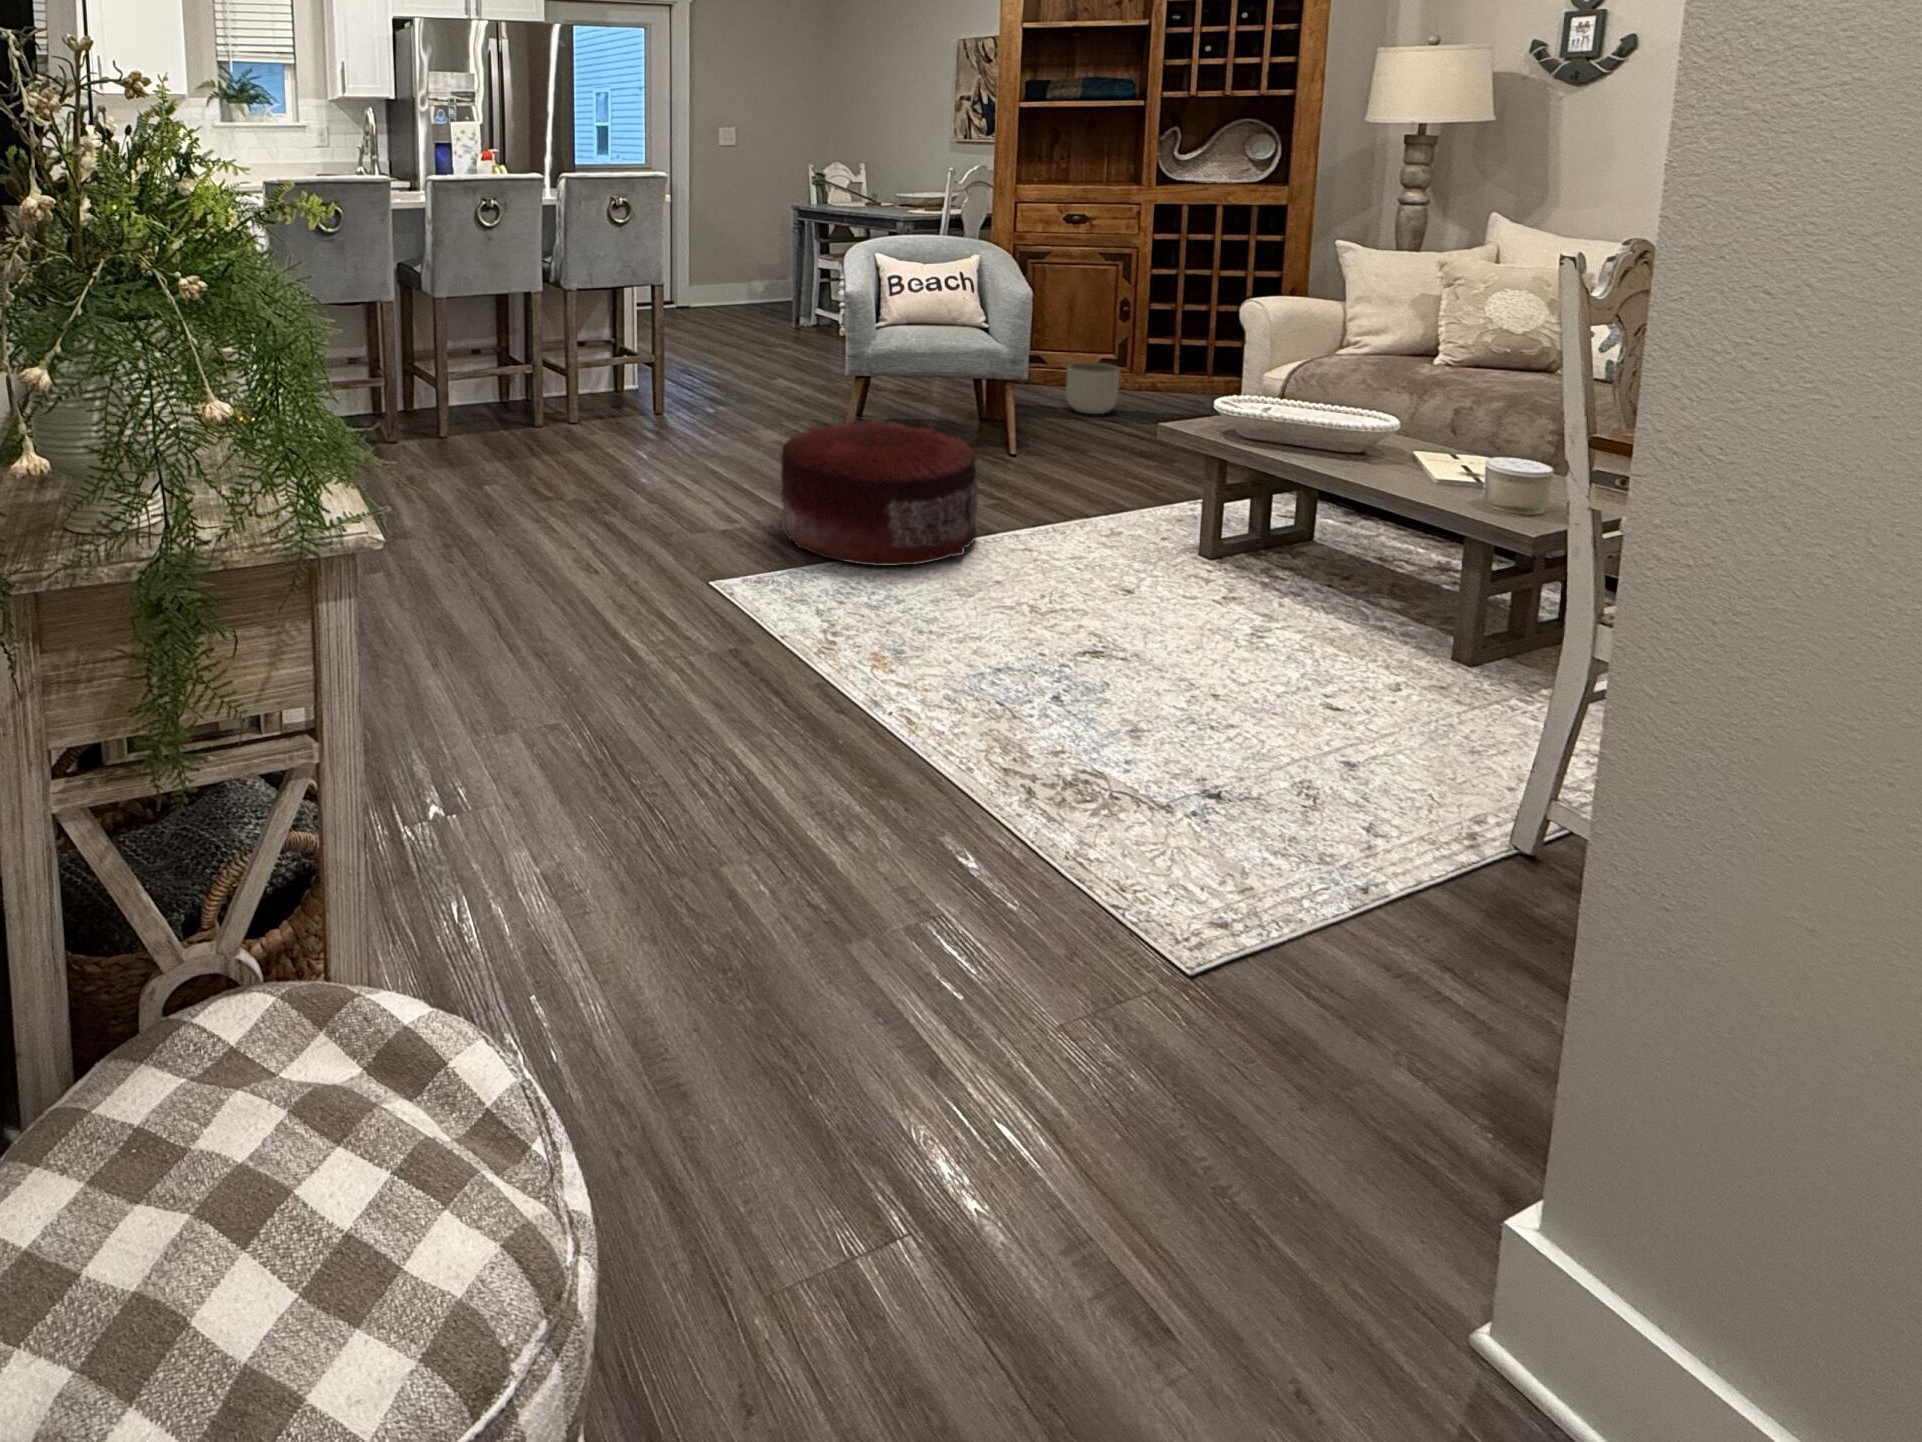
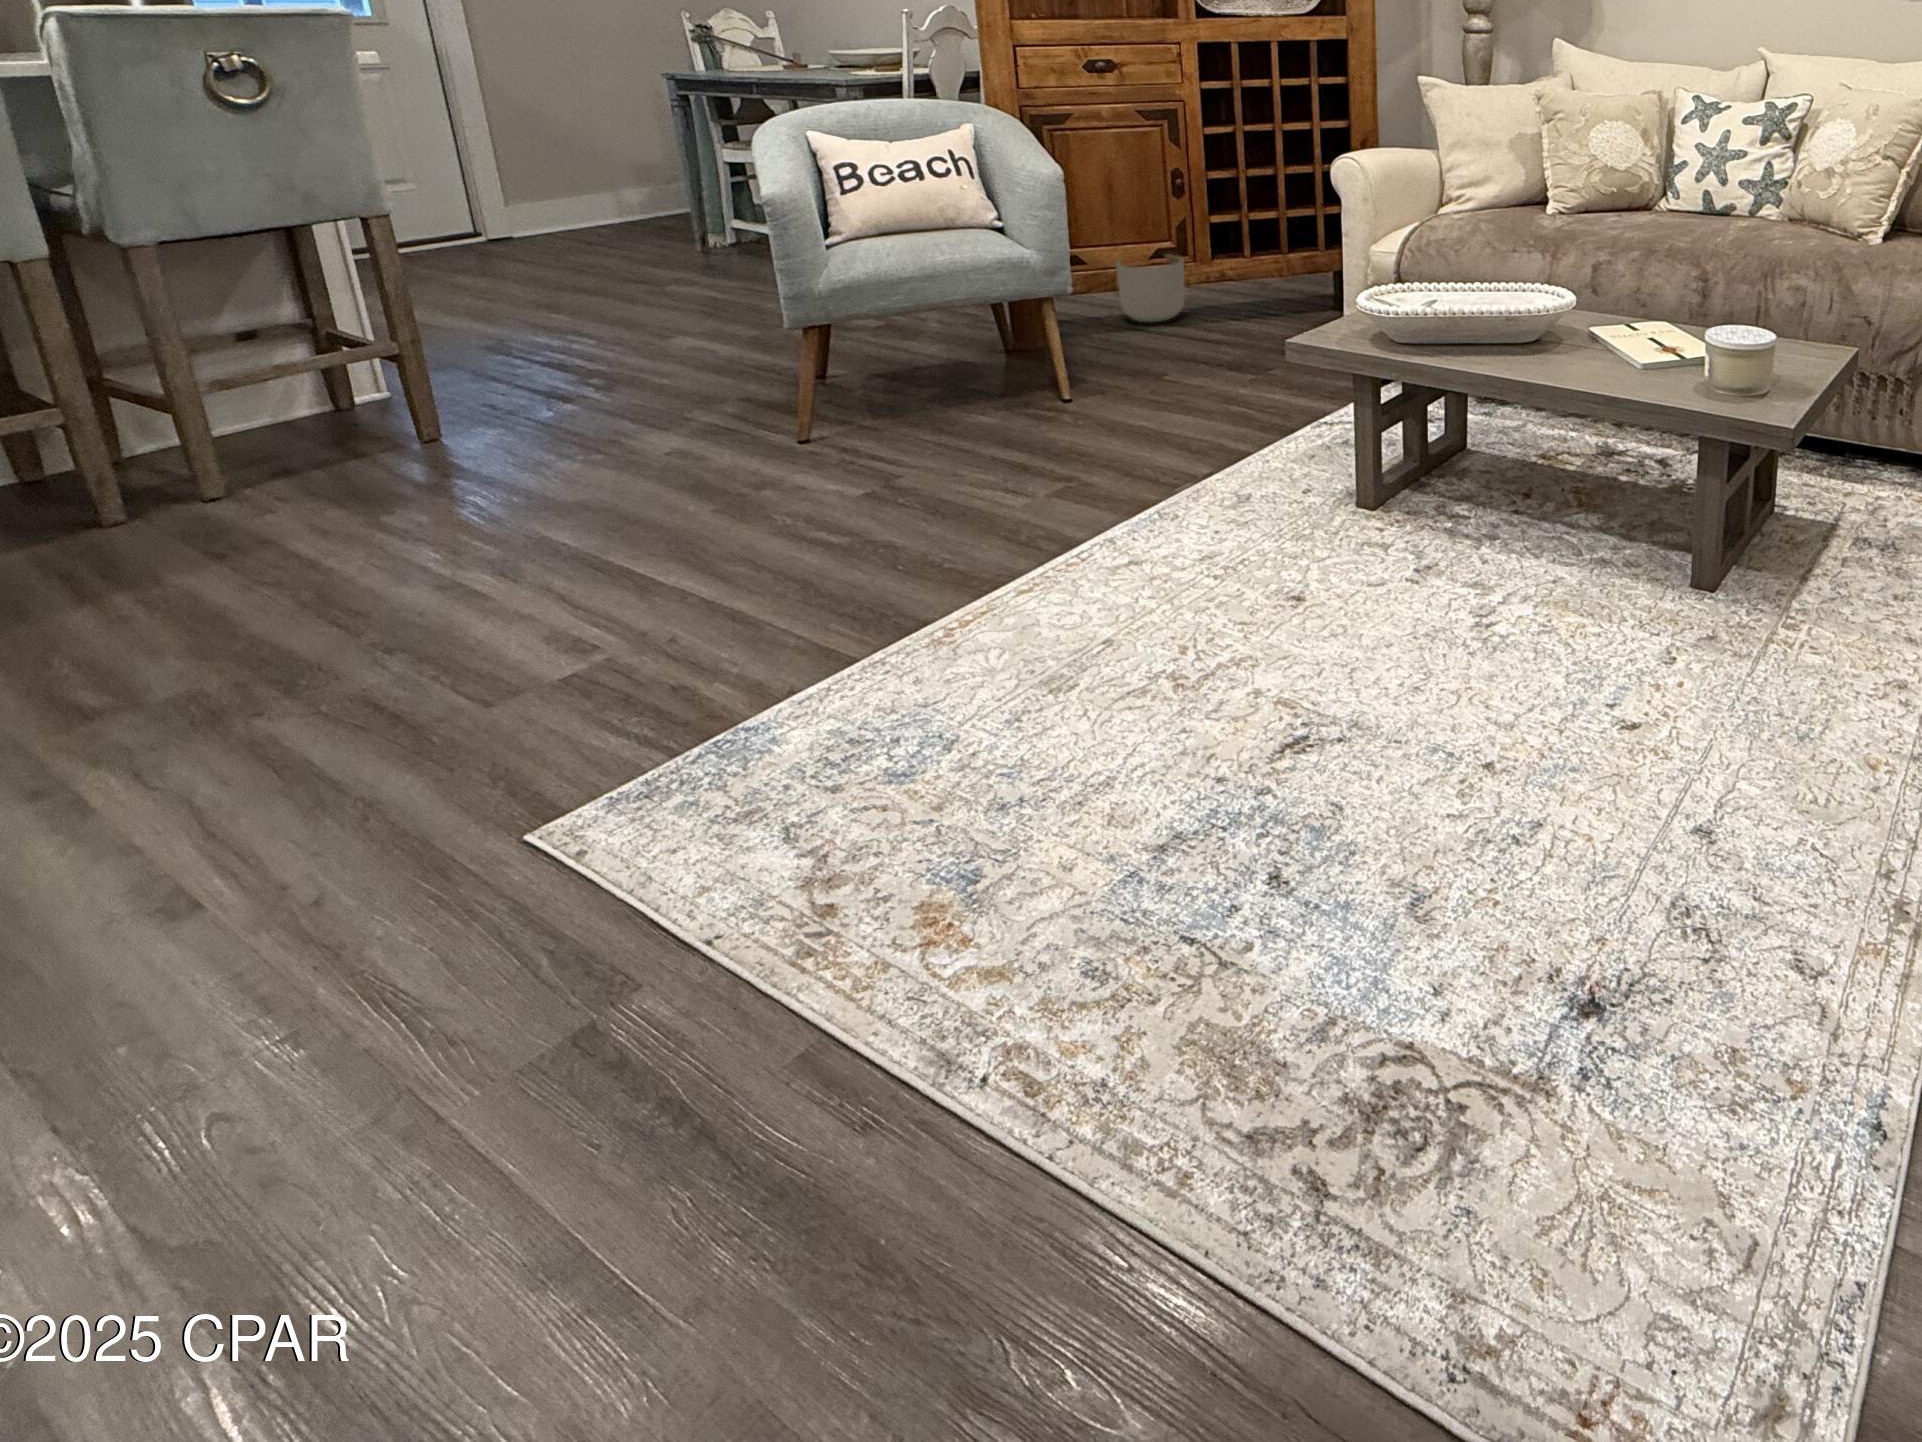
pouf: present [781,420,978,566] -> none [663,405,1055,688]

